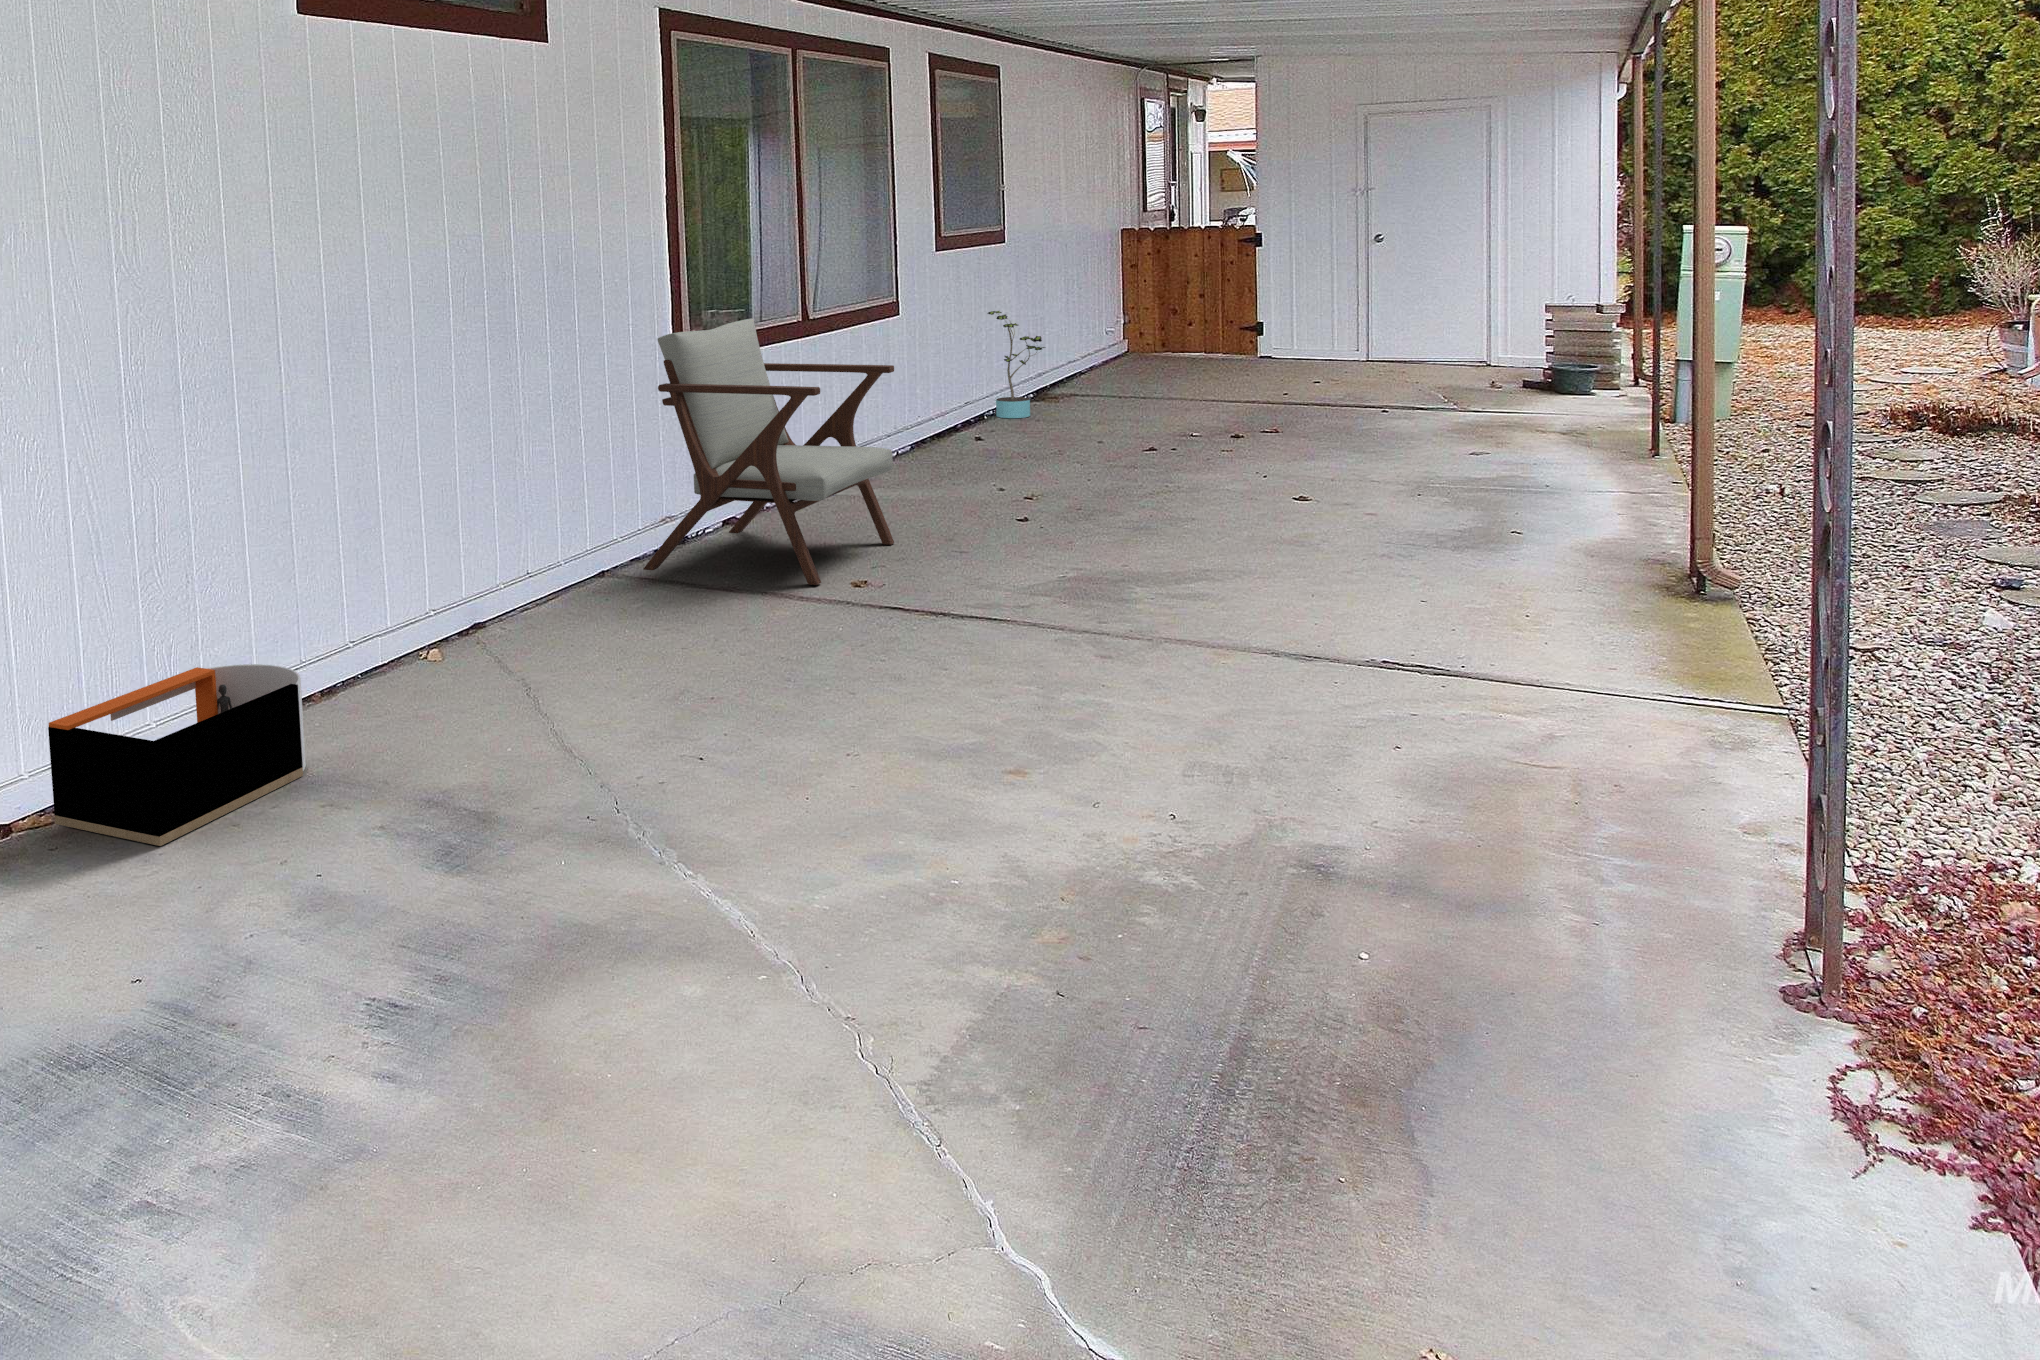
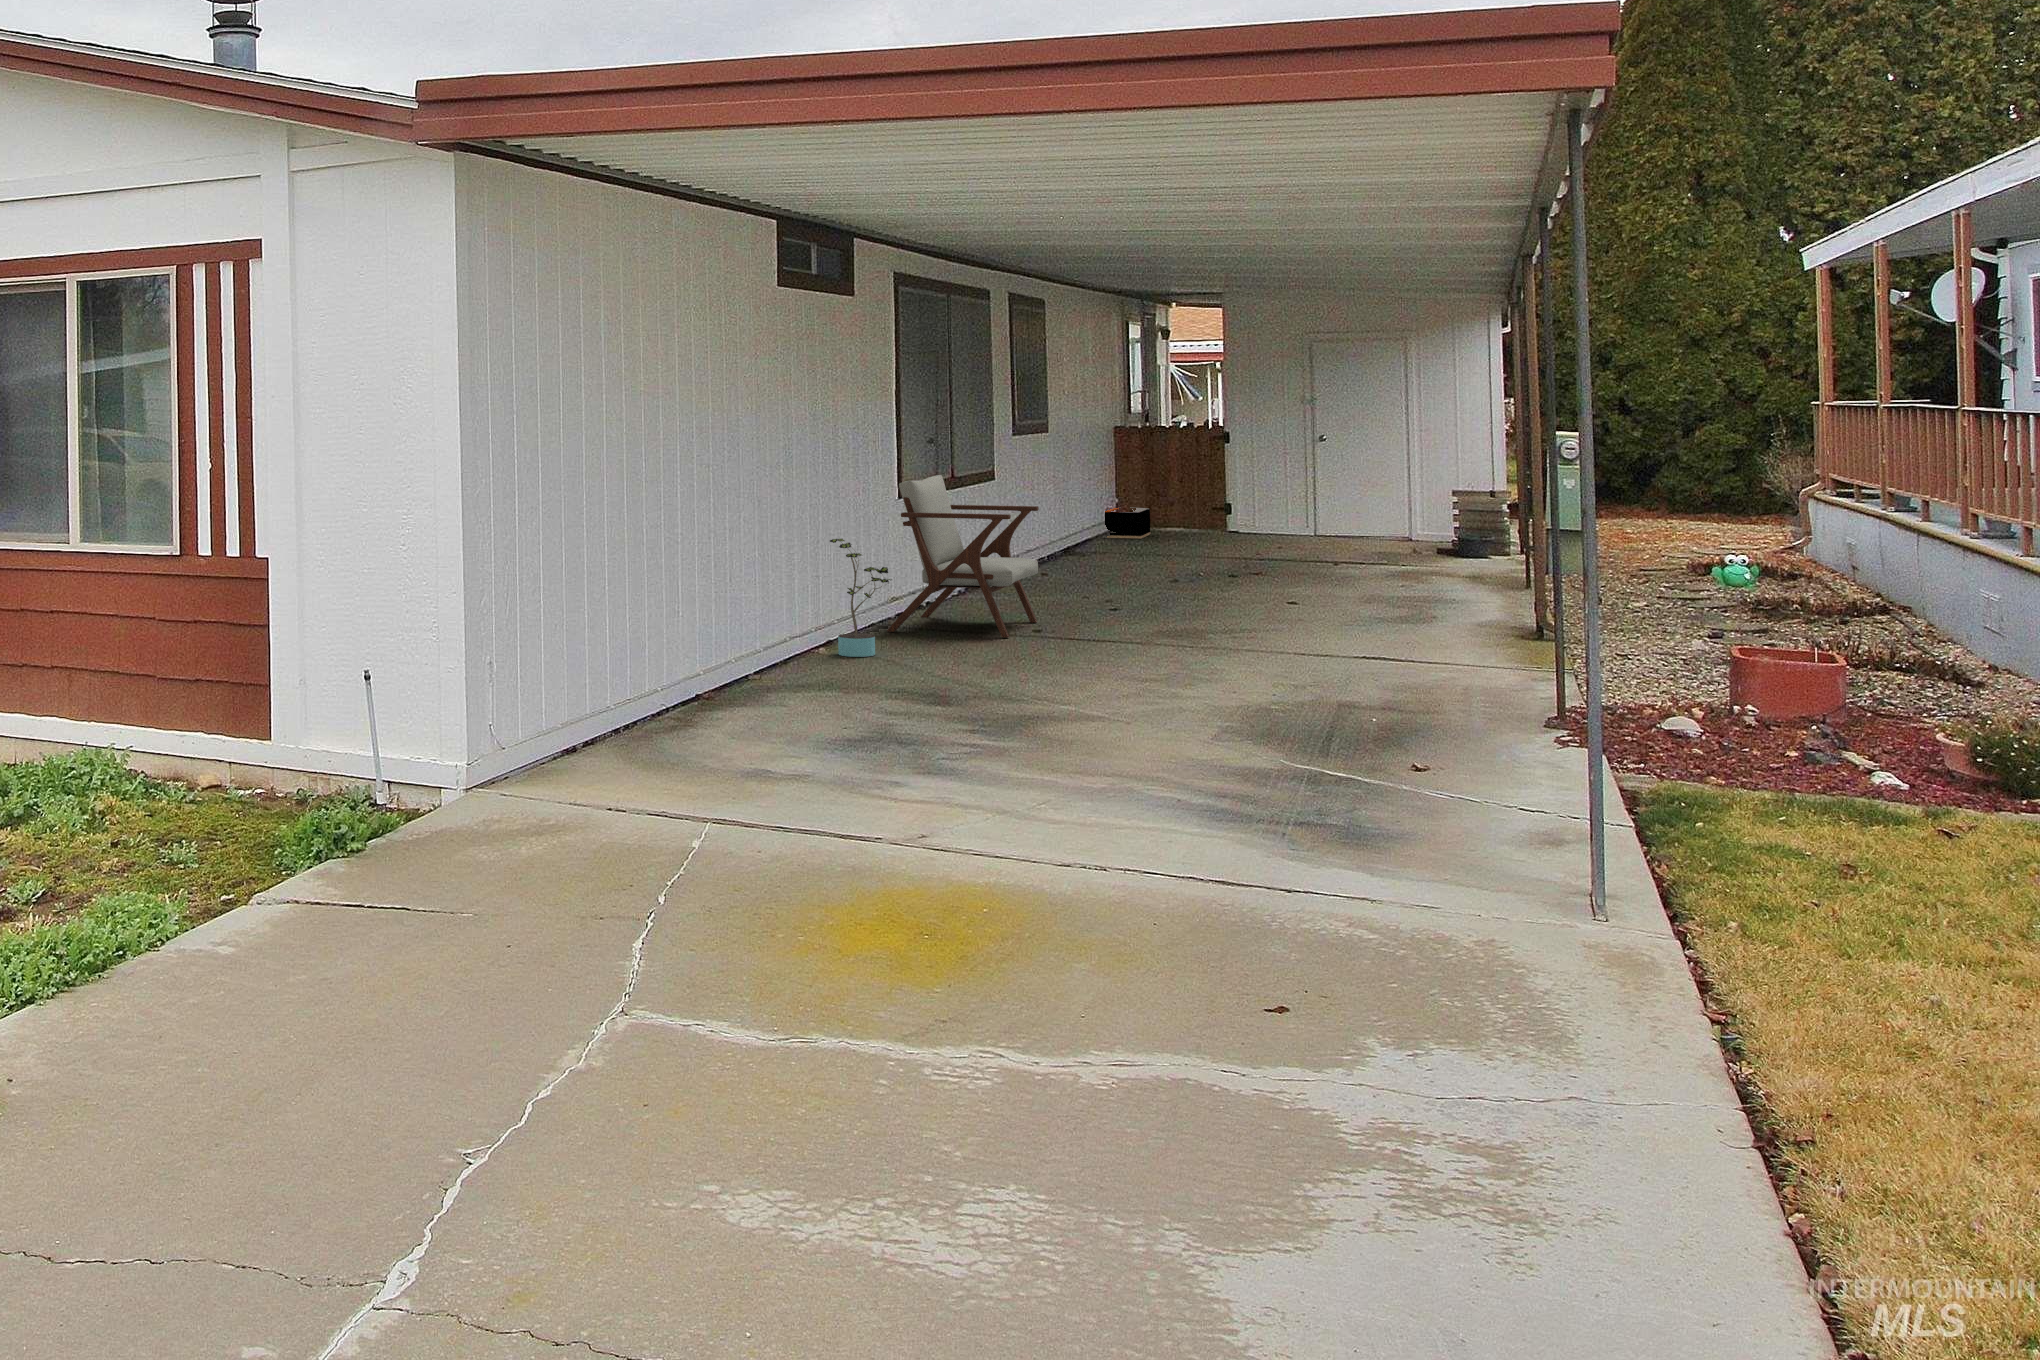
potted plant: present [988,311,1045,418] -> present [830,539,891,657]
storage bin: present [48,664,306,846] -> present [1105,507,1150,539]

